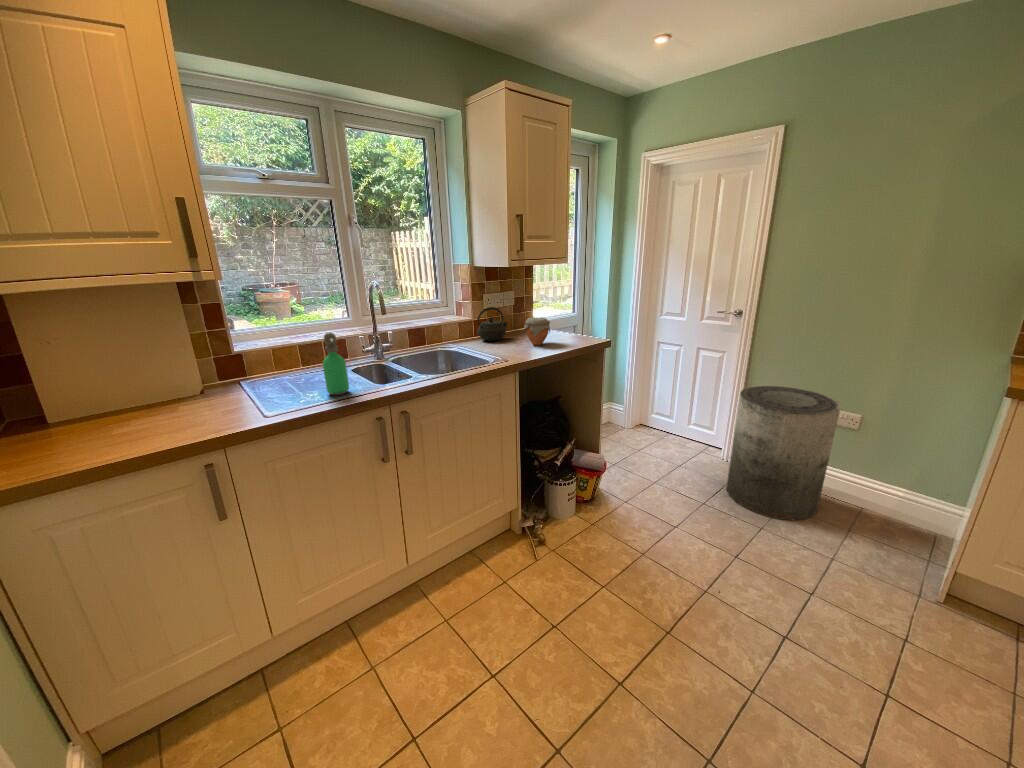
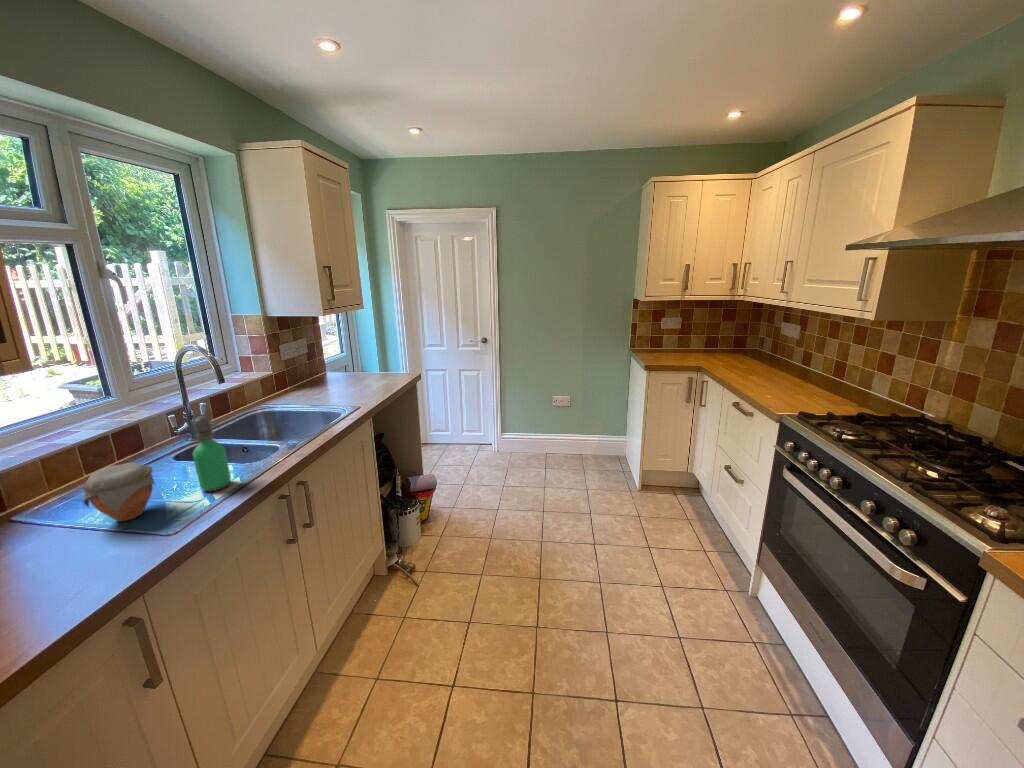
kettle: present [477,307,507,341] -> none [288,359,321,394]
jar: present [524,317,550,345] -> present [83,463,155,521]
trash can: present [727,386,841,520] -> none [507,389,565,480]

